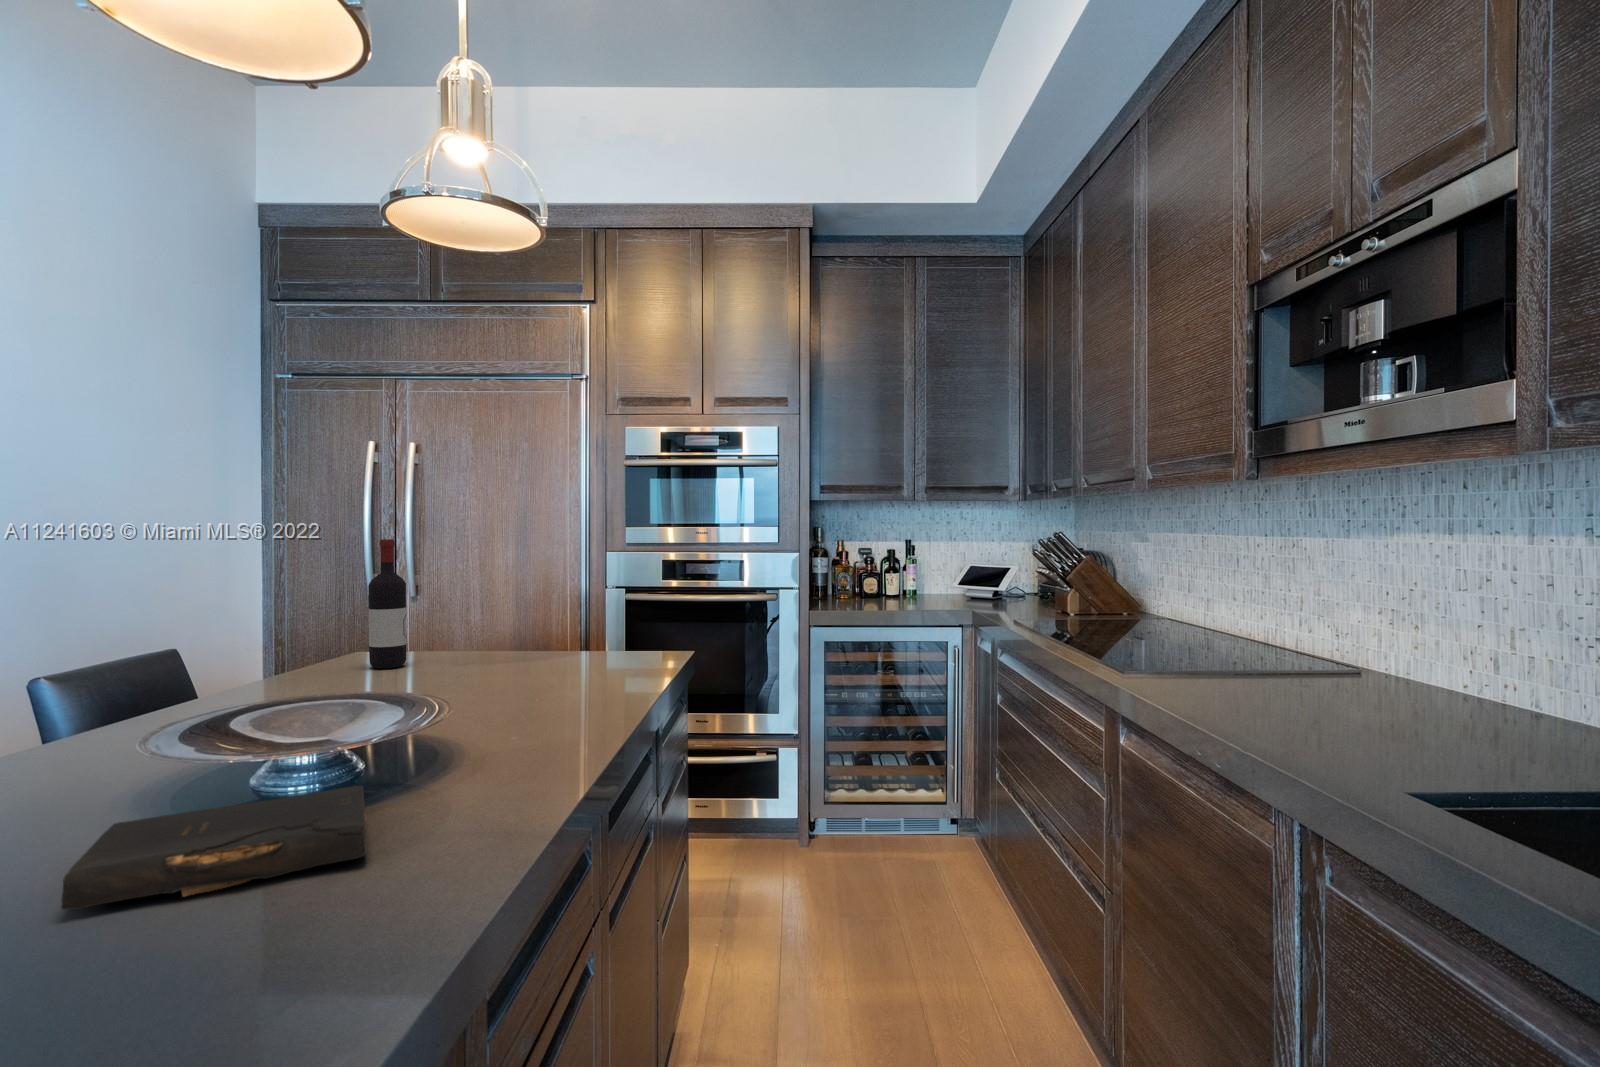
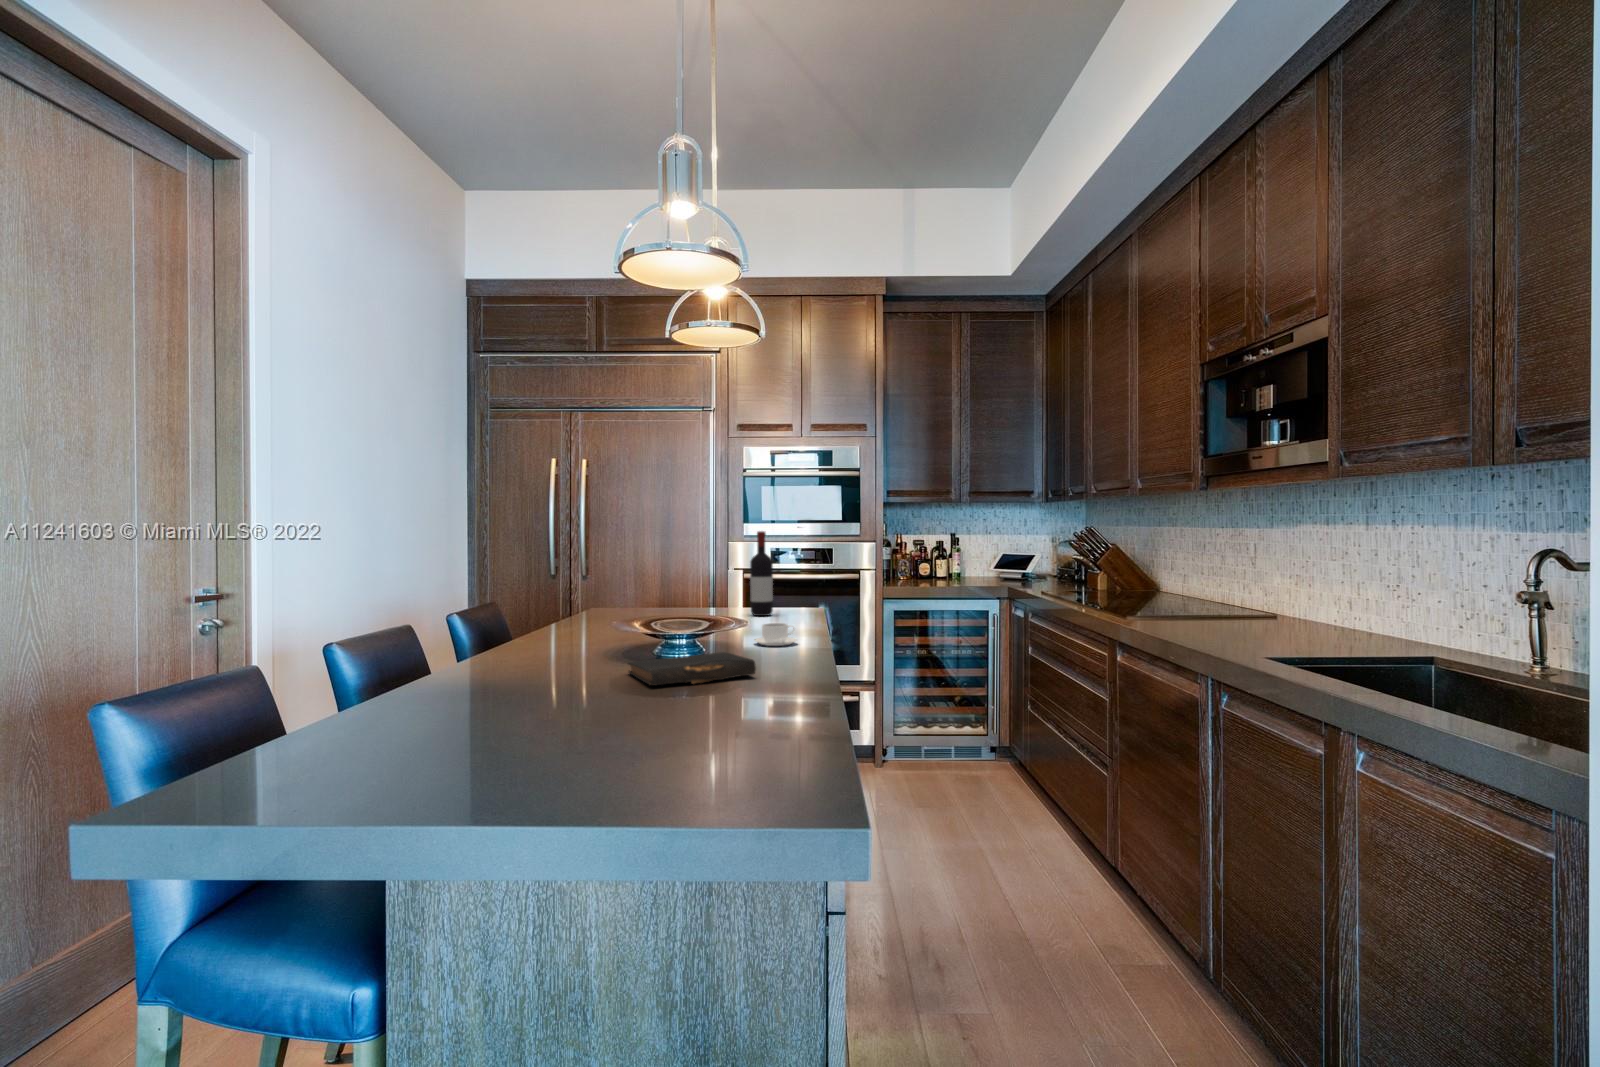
wine bottle: present [368,539,407,669] -> present [750,531,773,616]
coffee cup: none [498,701,578,745] -> present [755,623,797,646]

